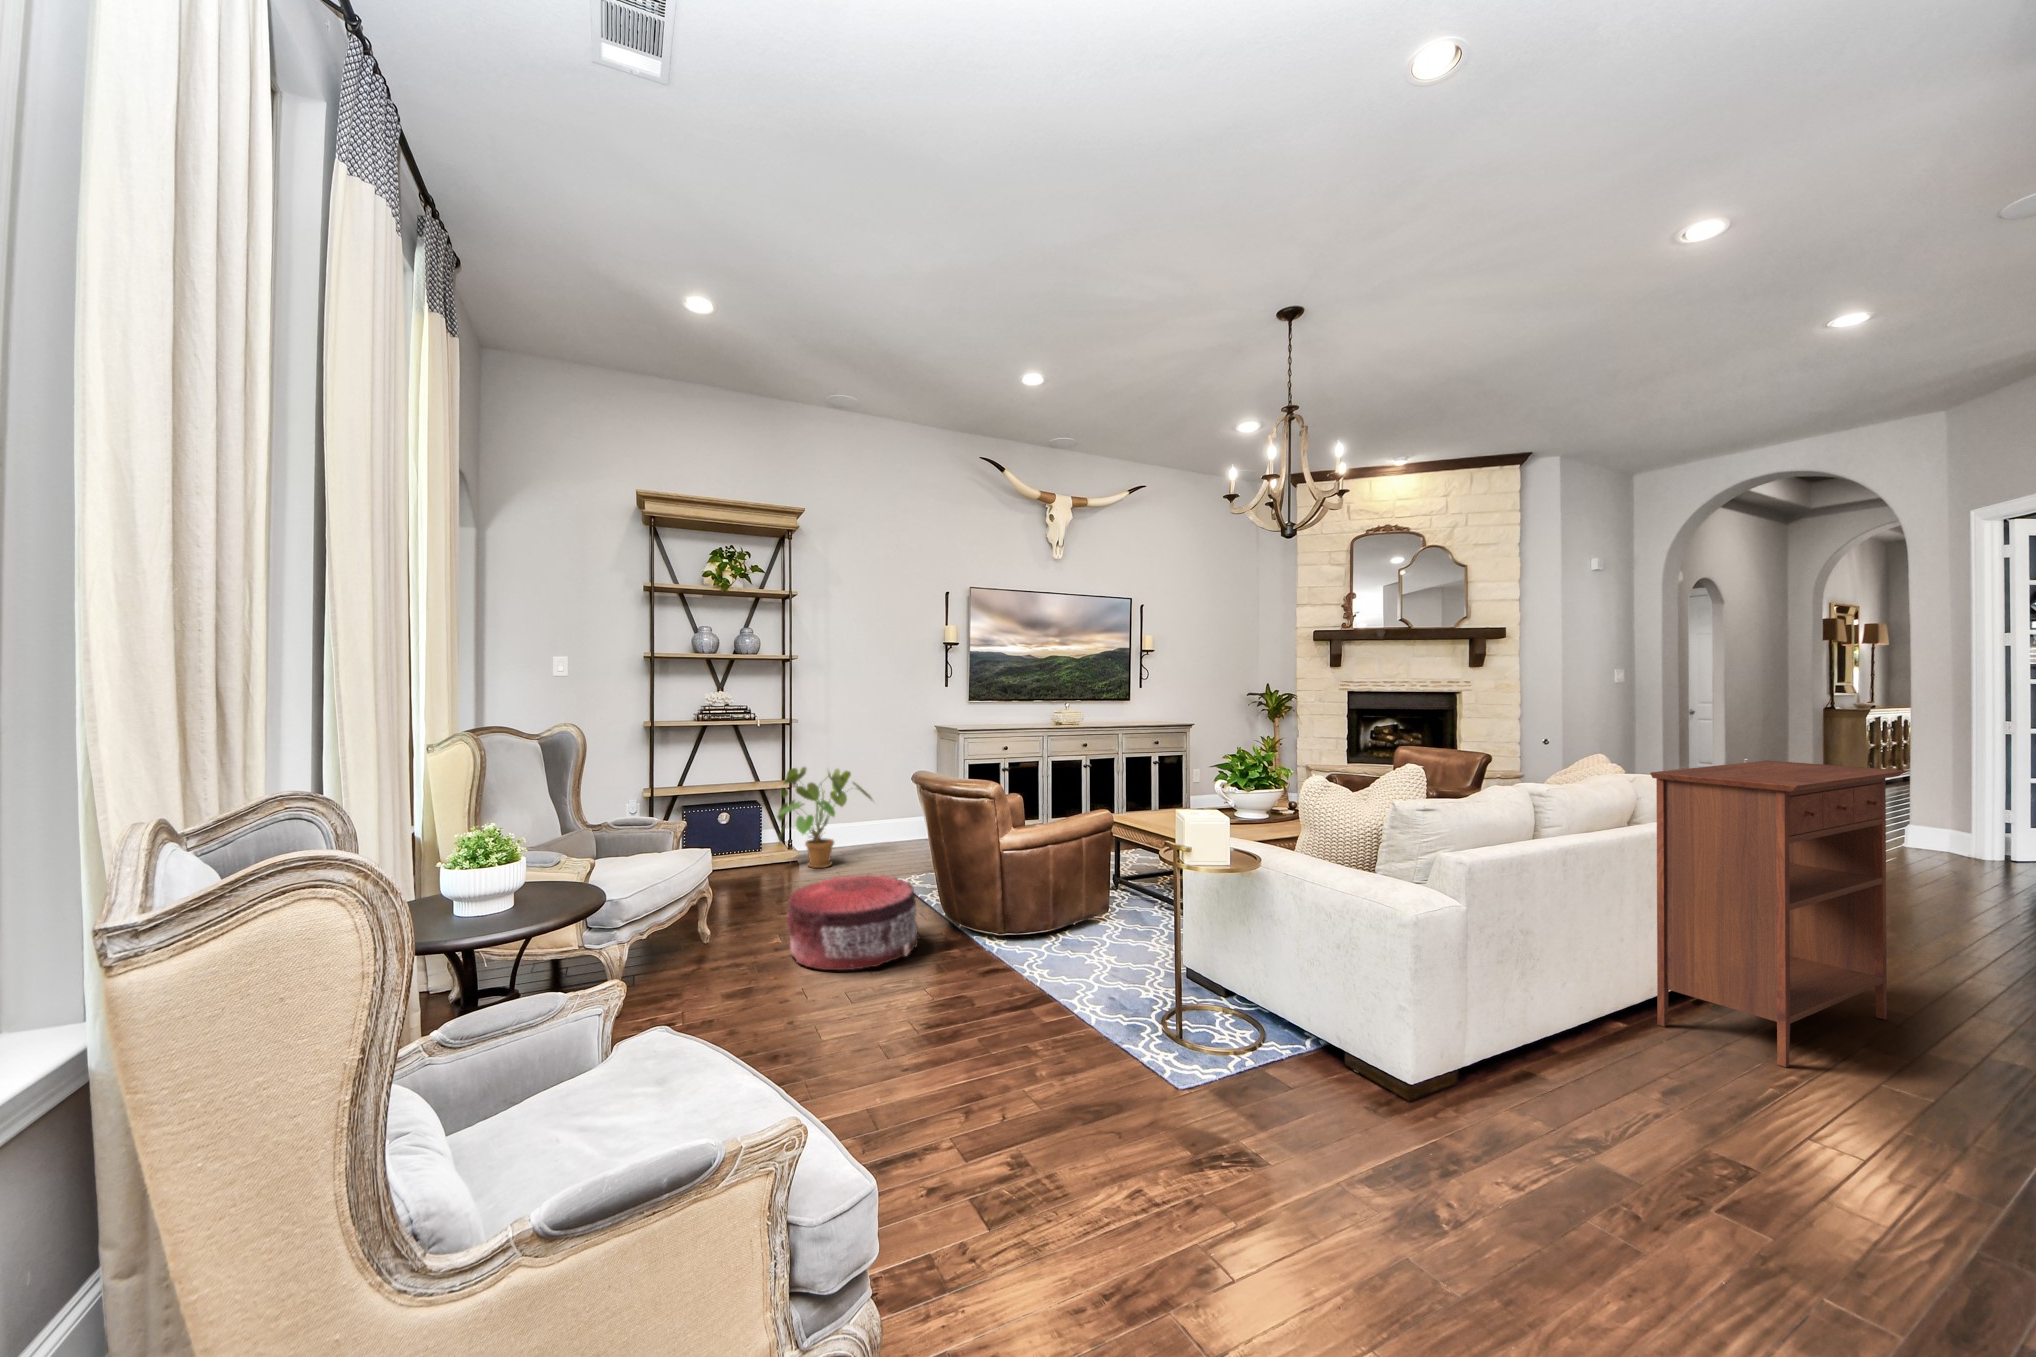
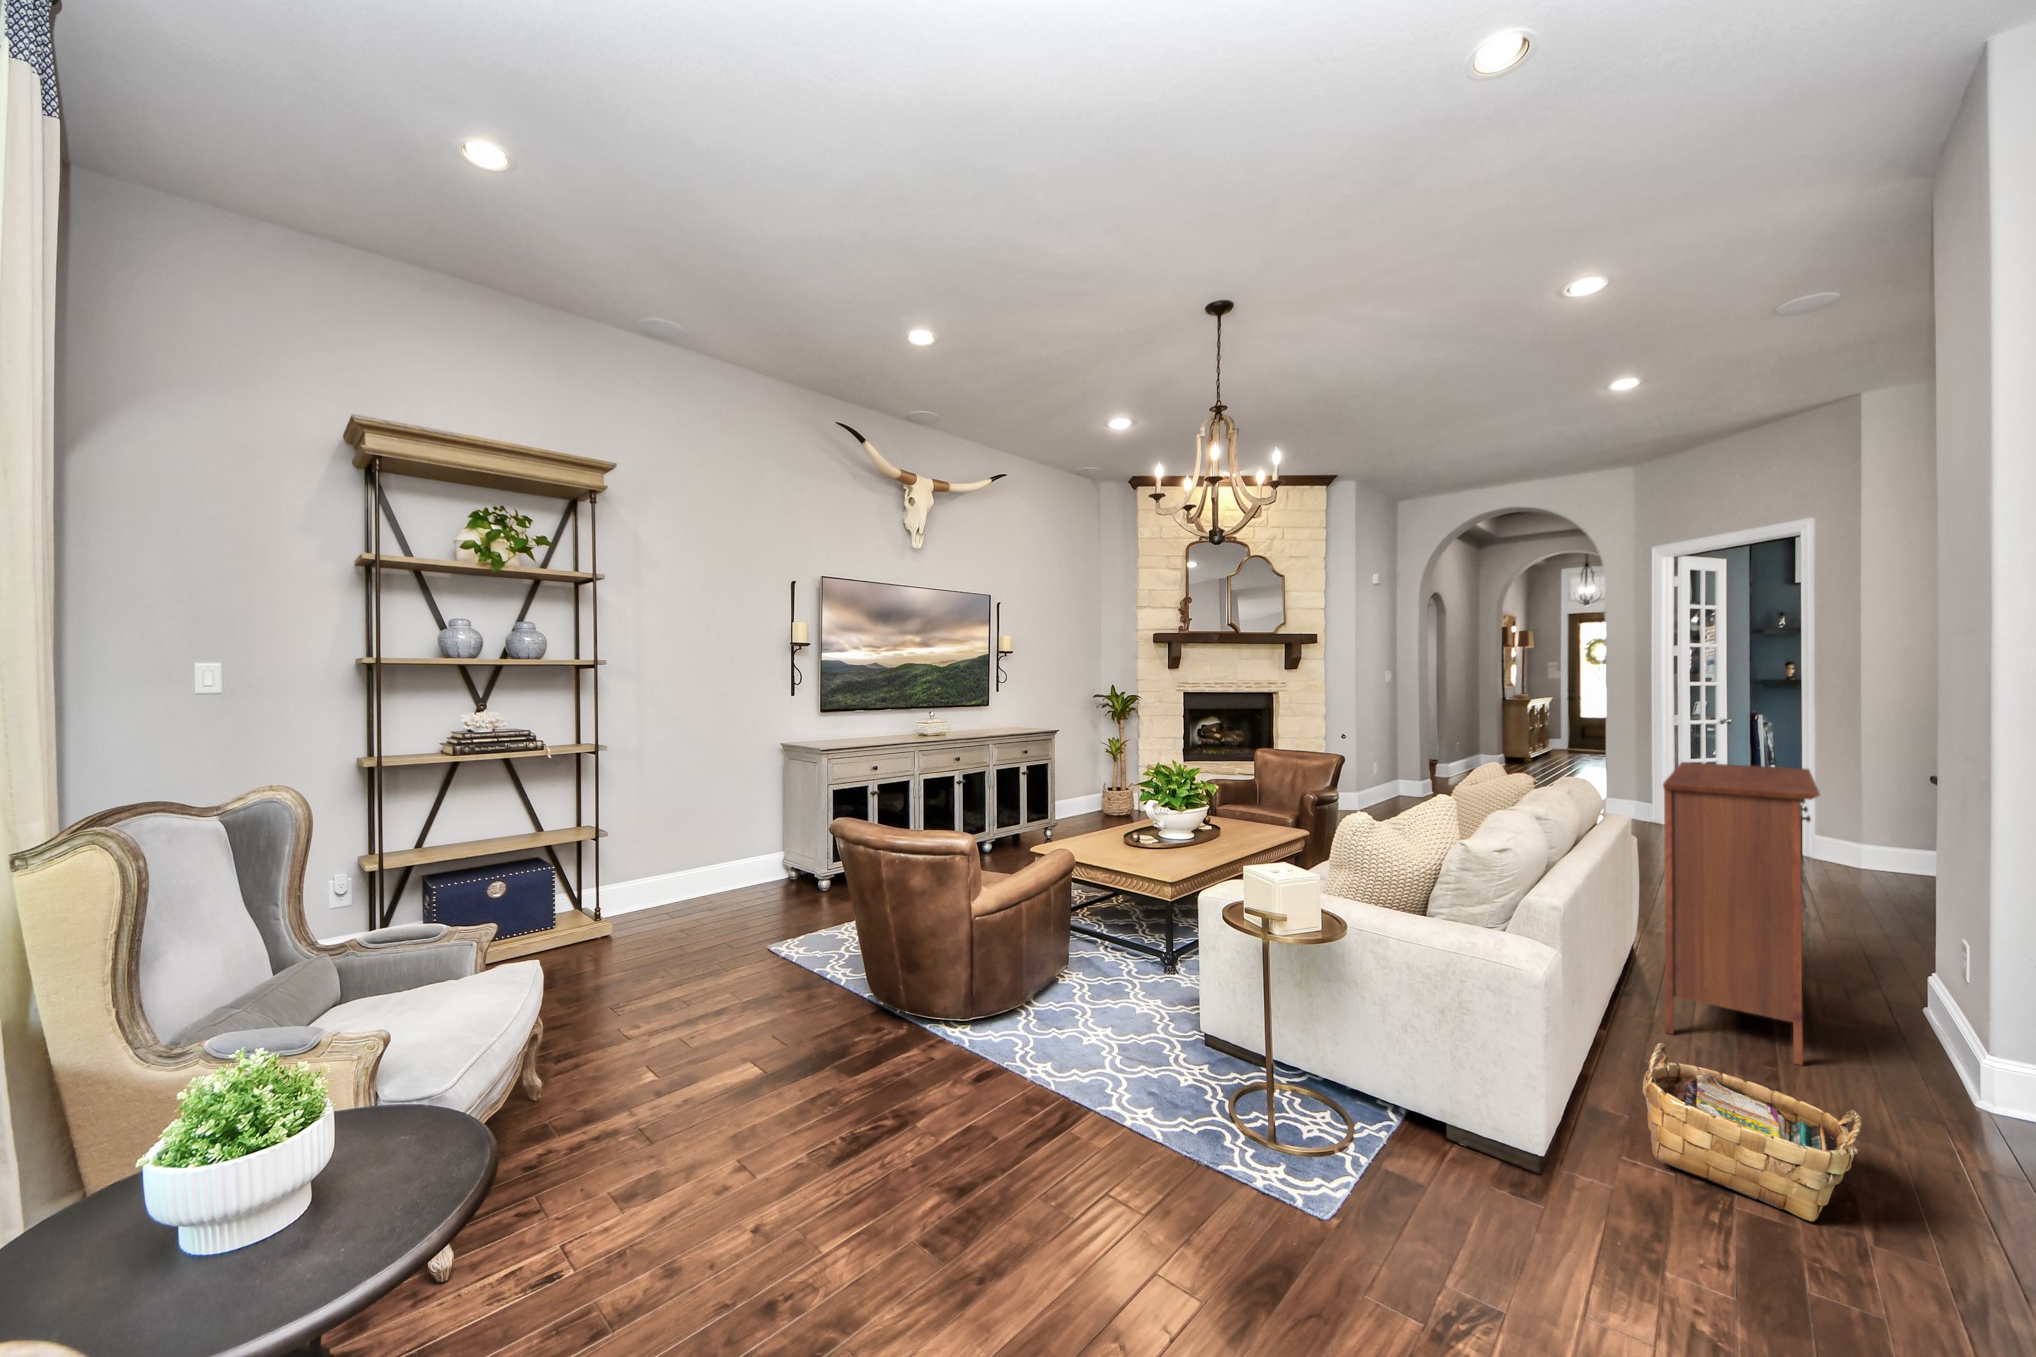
house plant: present [777,767,872,868] -> none [579,808,719,947]
pouf: present [786,875,920,970] -> none [679,962,869,1128]
woven basket: none [1494,995,1676,1151] -> present [1643,1043,1862,1221]

